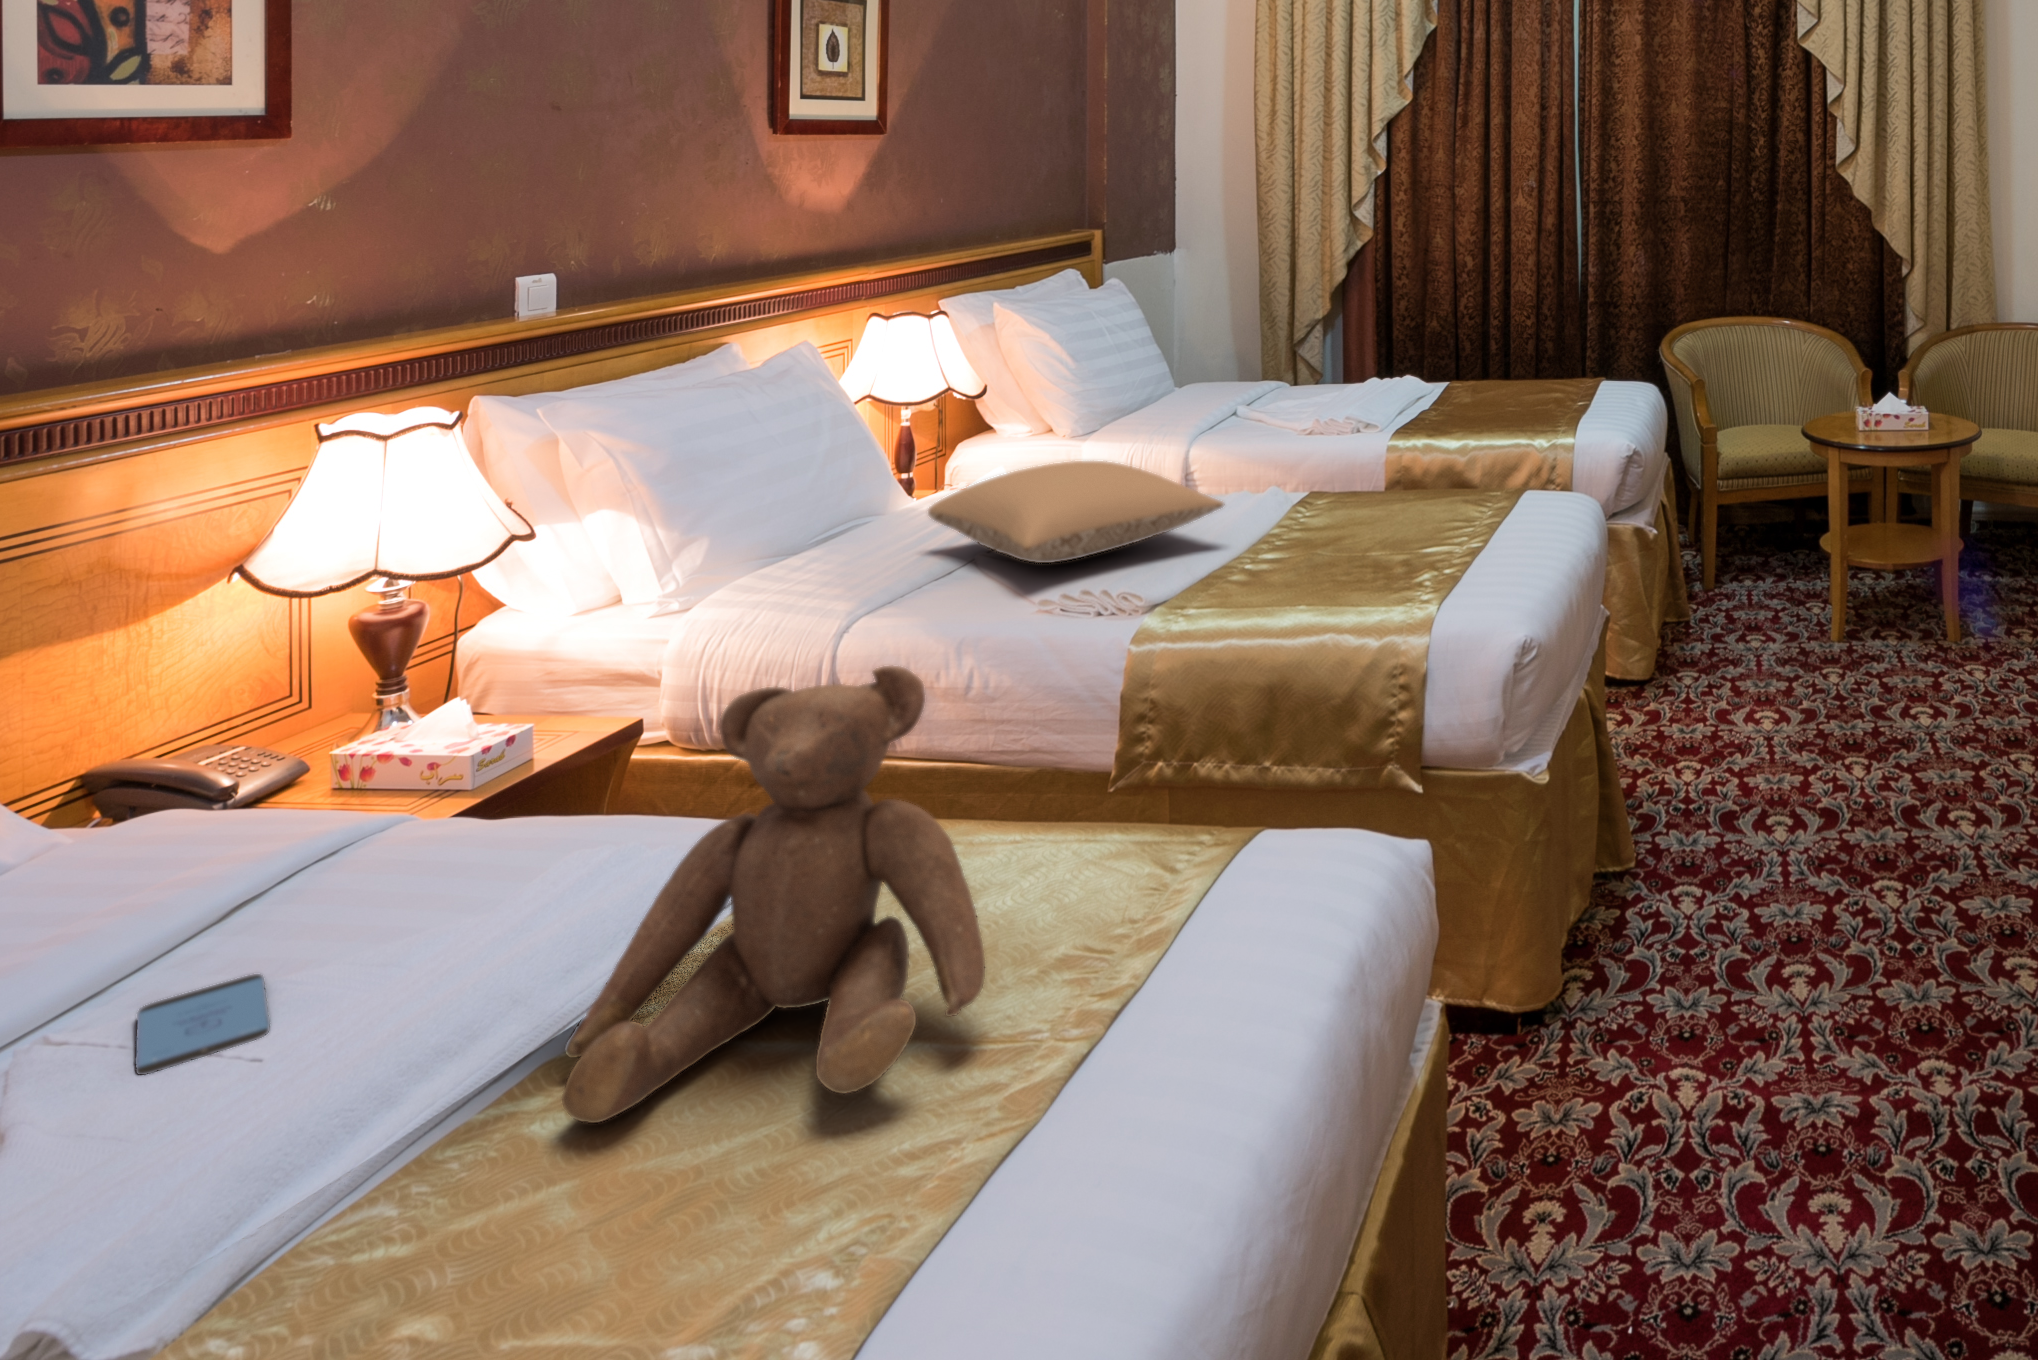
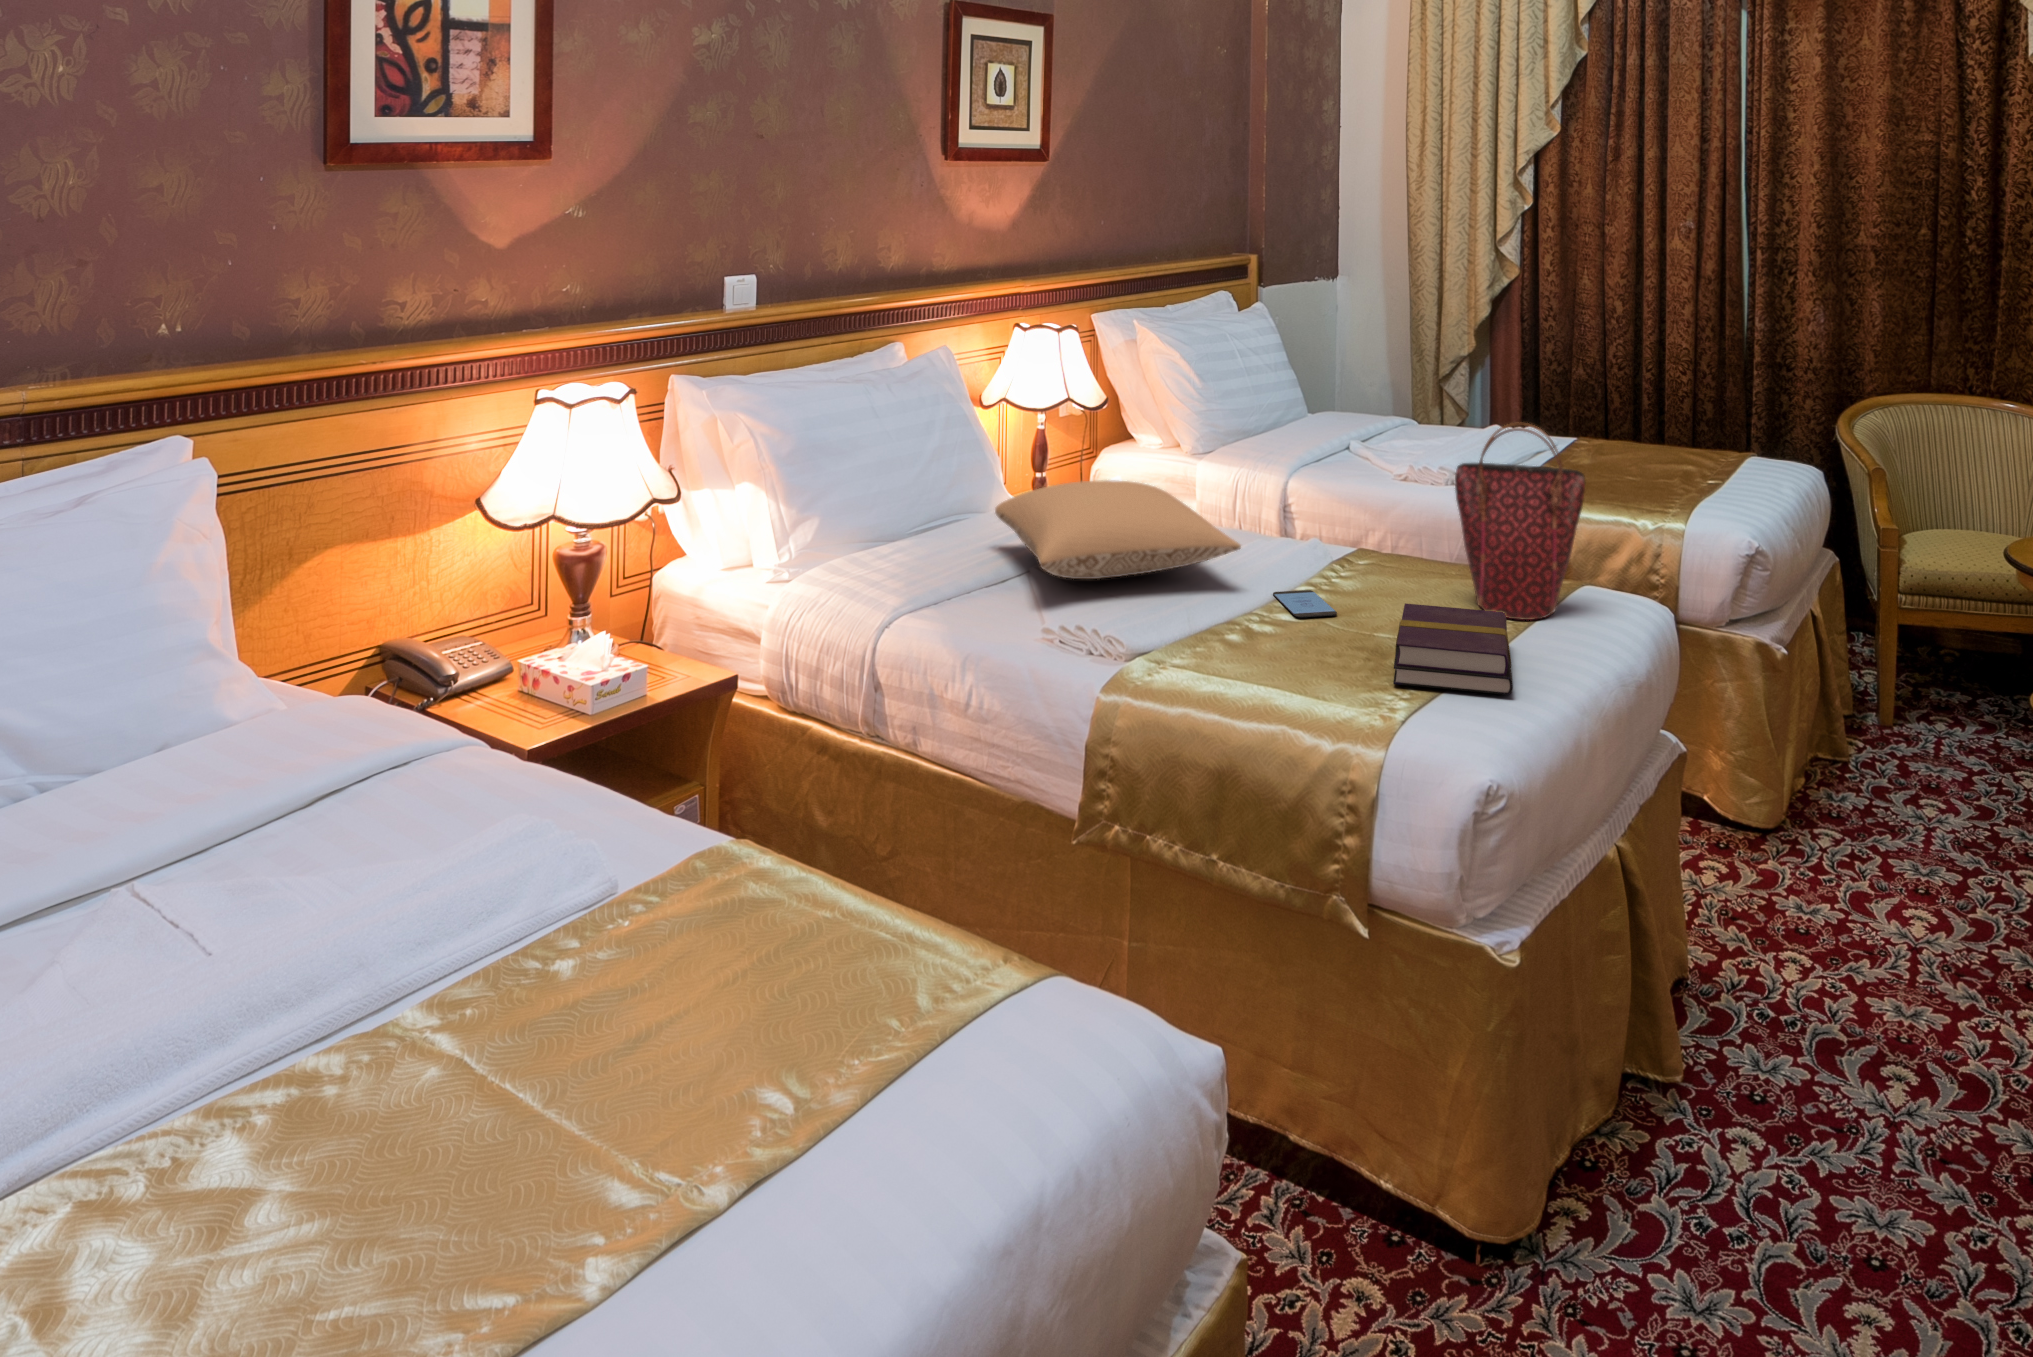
handbag: none [1423,358,1534,529] -> present [1455,423,1585,620]
book: none [1392,520,1511,592] -> present [1393,603,1513,695]
teddy bear: present [562,666,985,1123] -> none [323,702,689,1162]
smartphone: present [135,974,270,1075] -> present [1273,590,1337,617]

